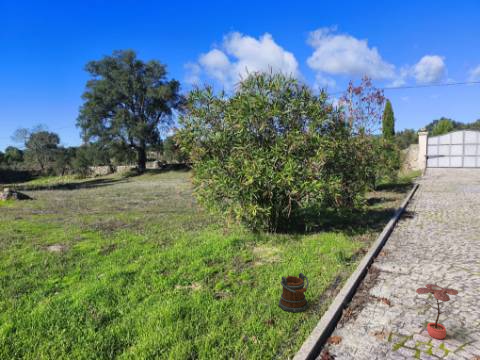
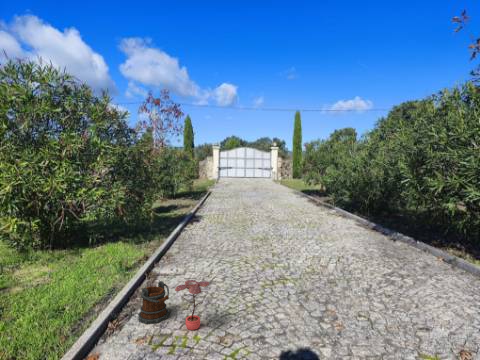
bucket: present [278,273,309,312] -> present [138,281,170,324]

